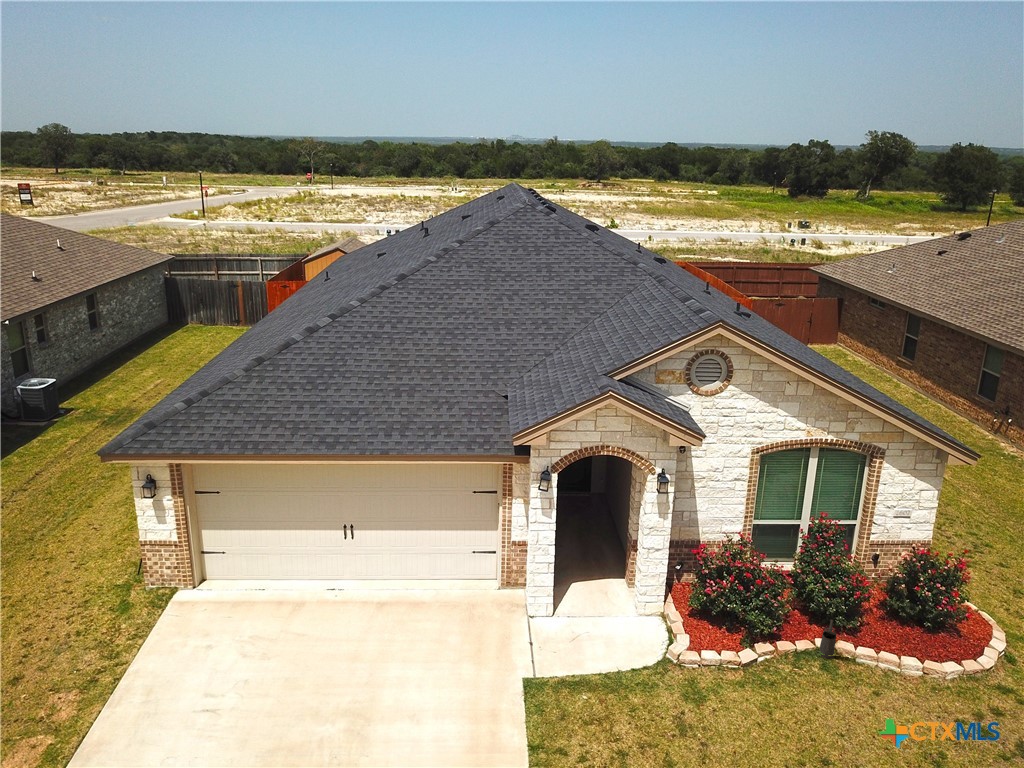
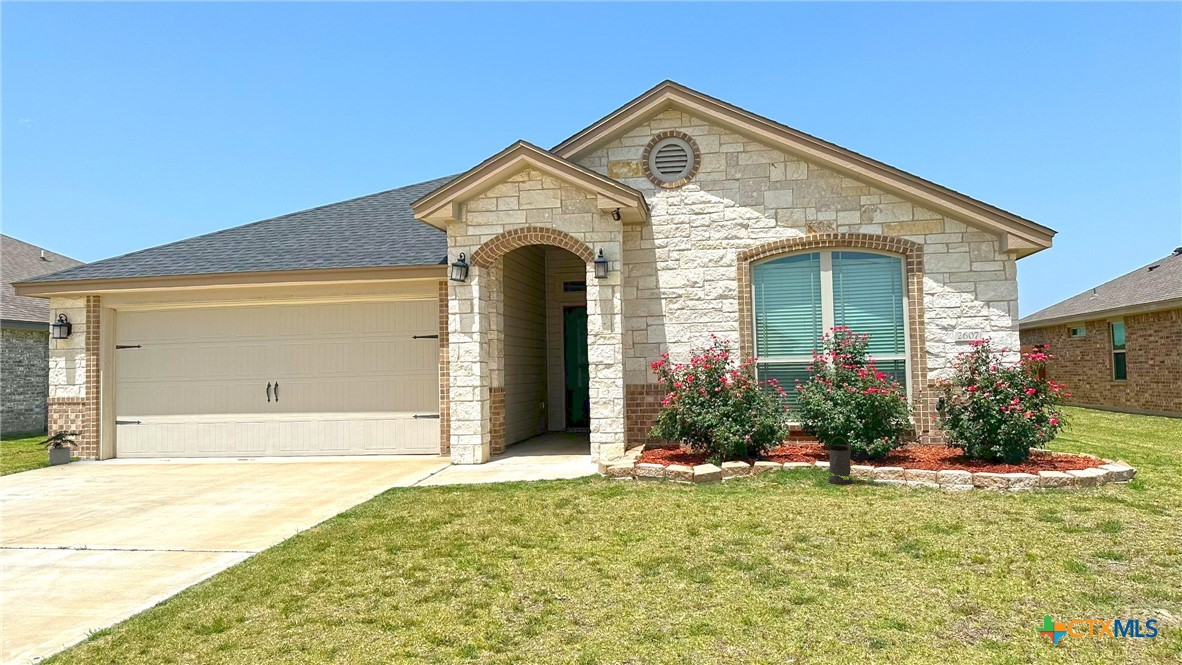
potted plant: none [150,569,182,601] -> present [36,431,81,465]

